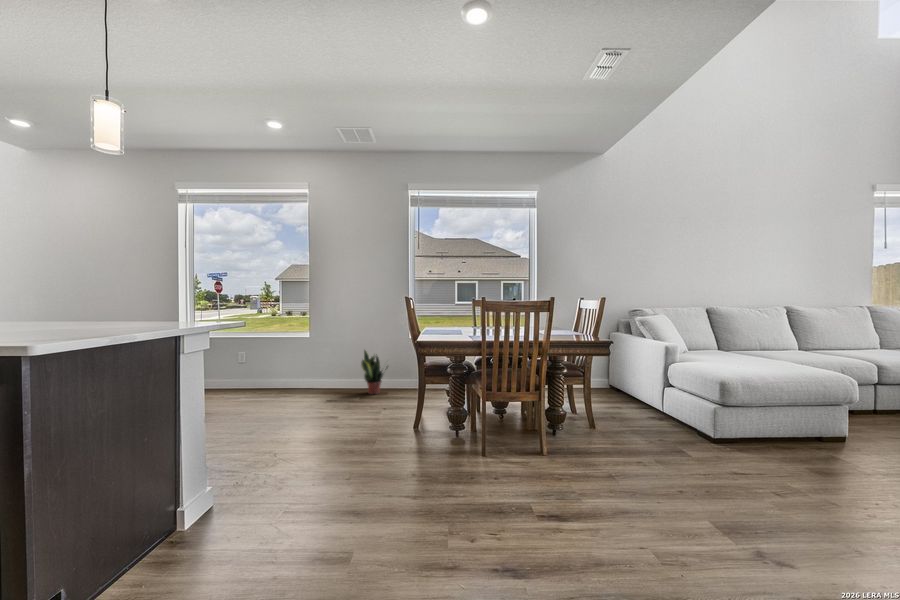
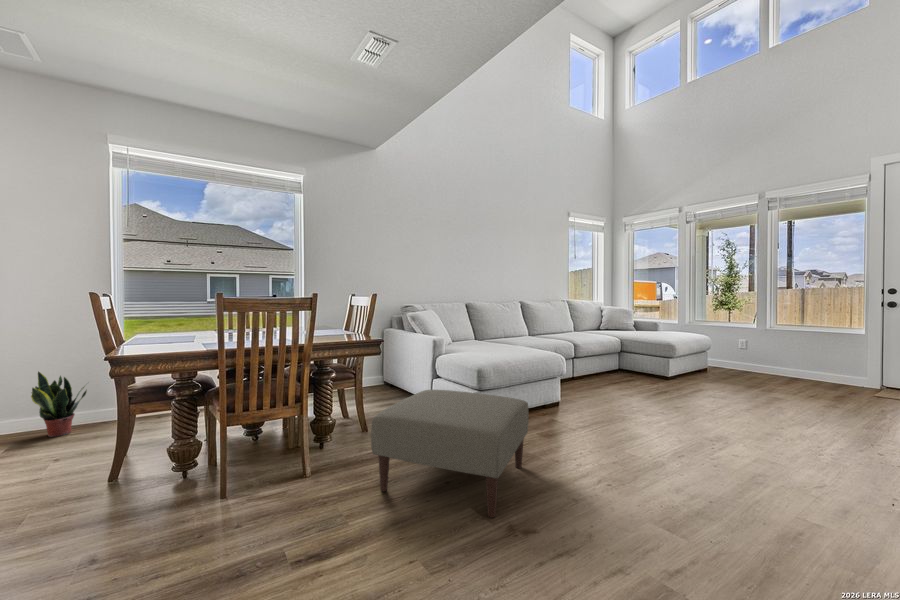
ottoman: none [605,395,790,531] -> present [371,390,528,518]

